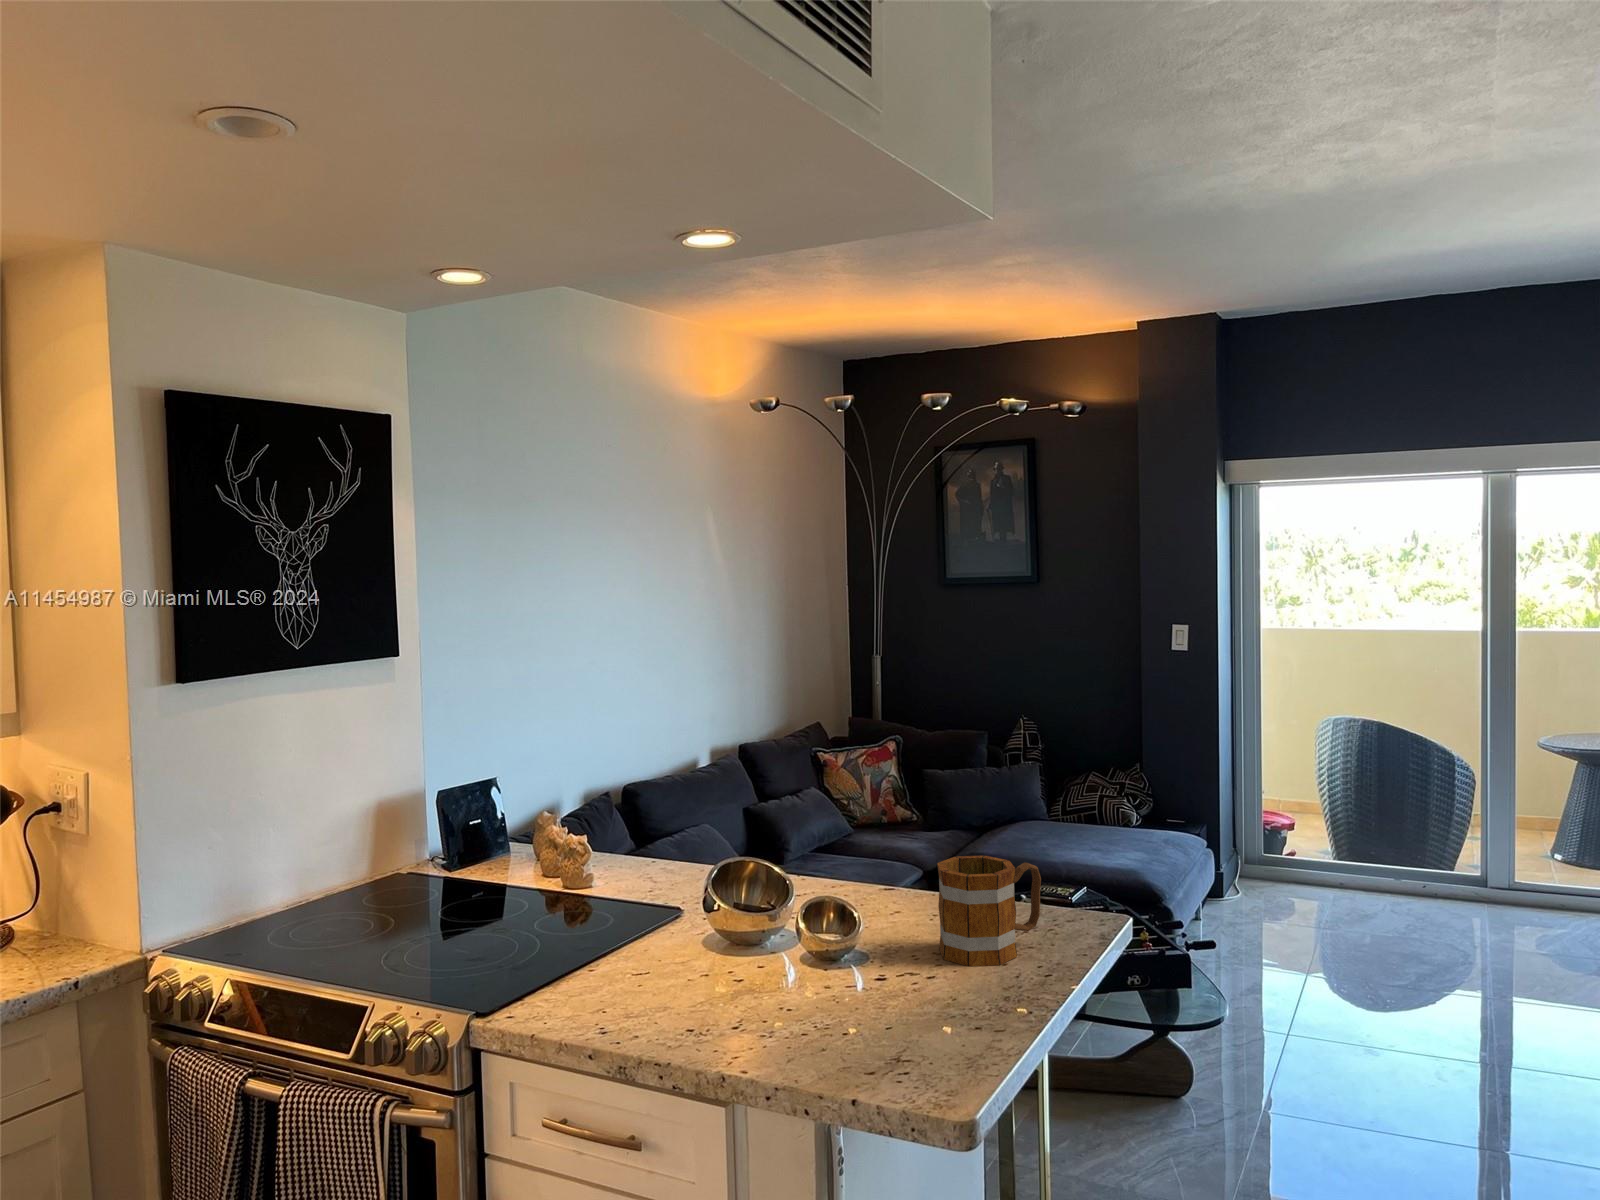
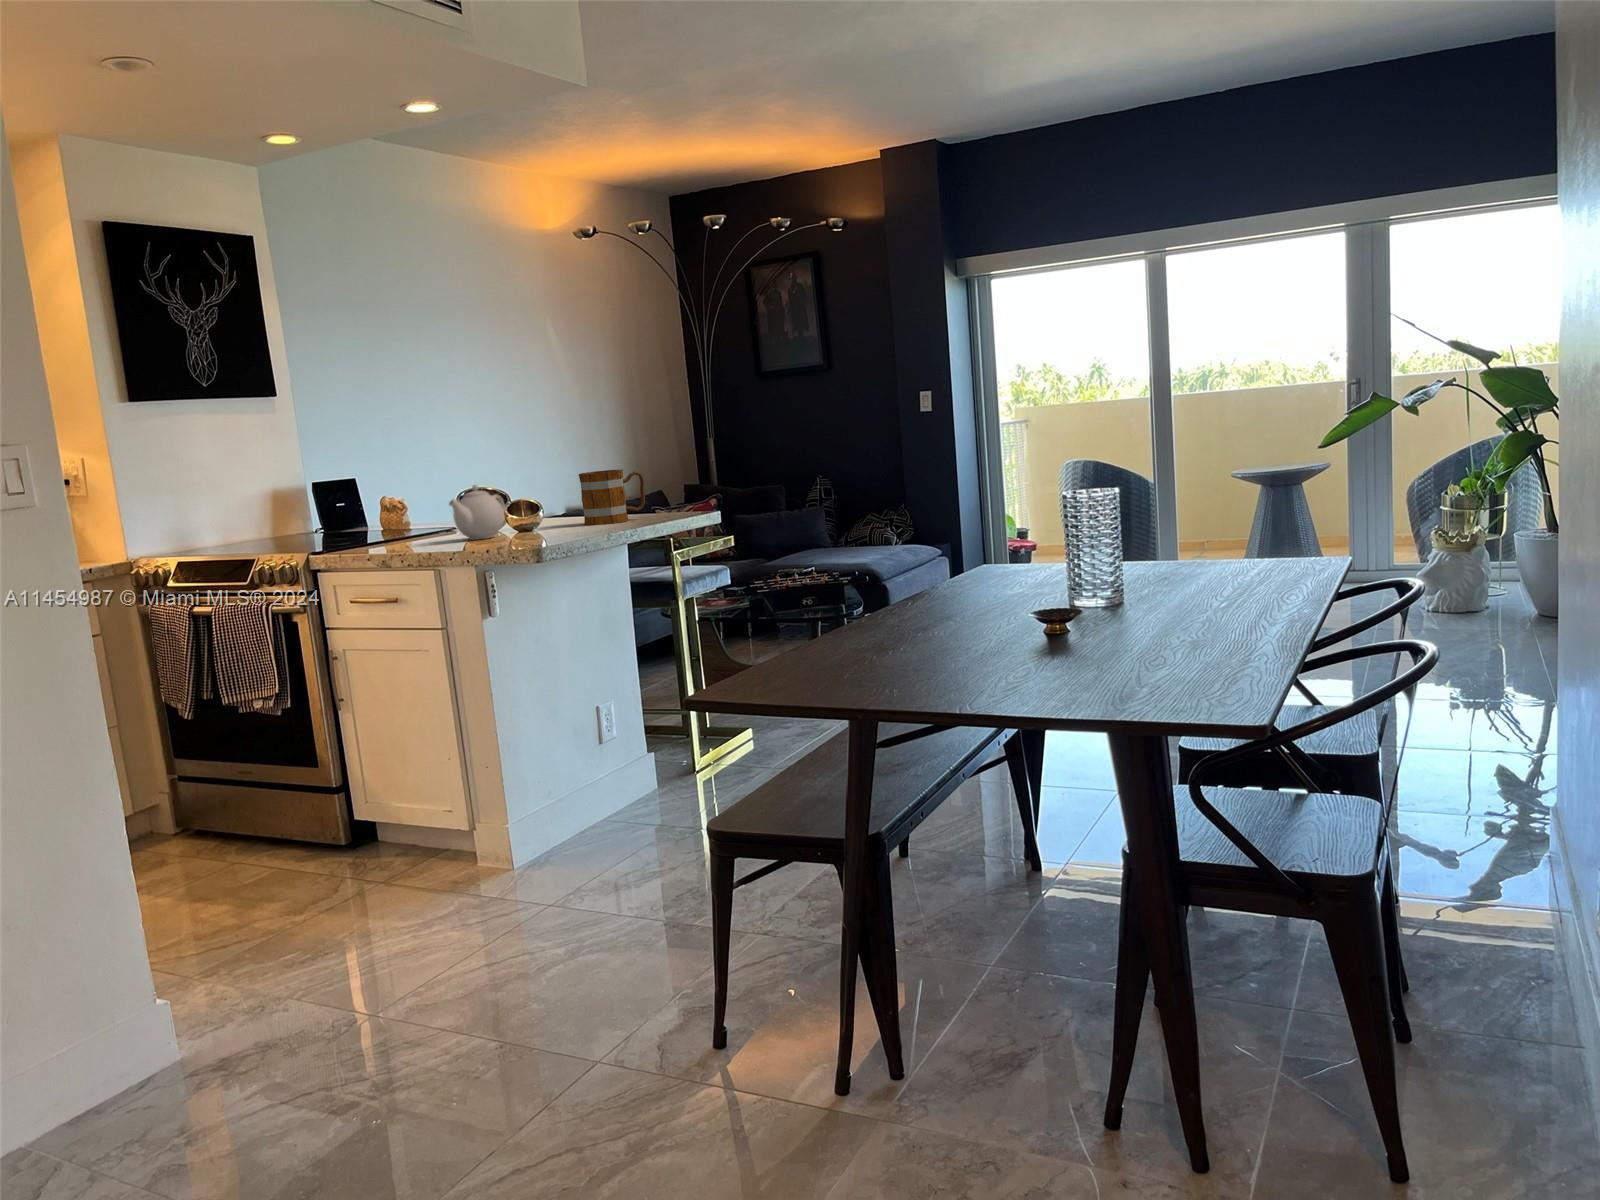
teapot: none [749,910,838,1017] -> present [449,484,505,540]

